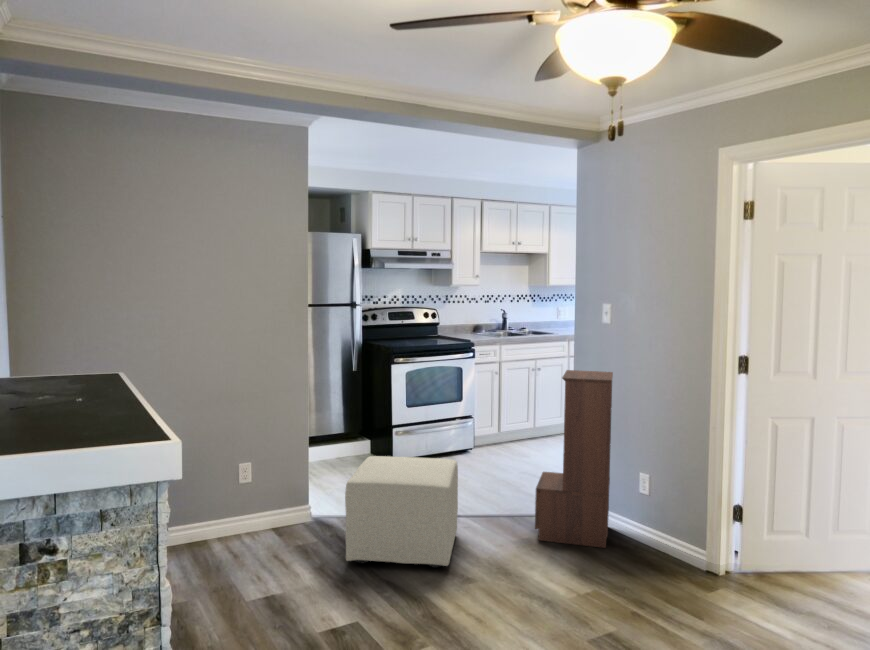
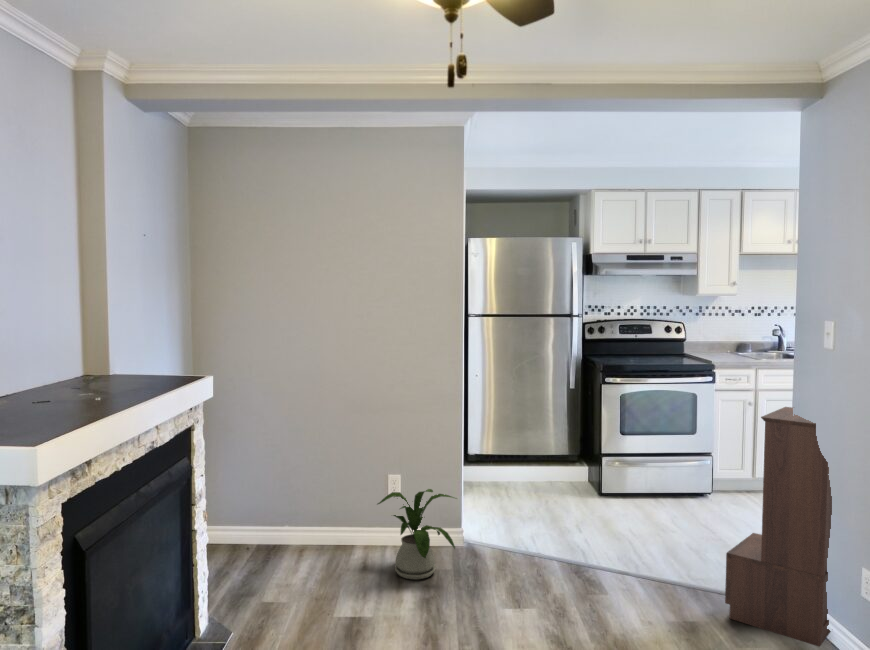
ottoman: present [345,456,458,568] -> none [485,487,630,626]
house plant: none [217,468,308,559] -> present [378,489,455,579]

